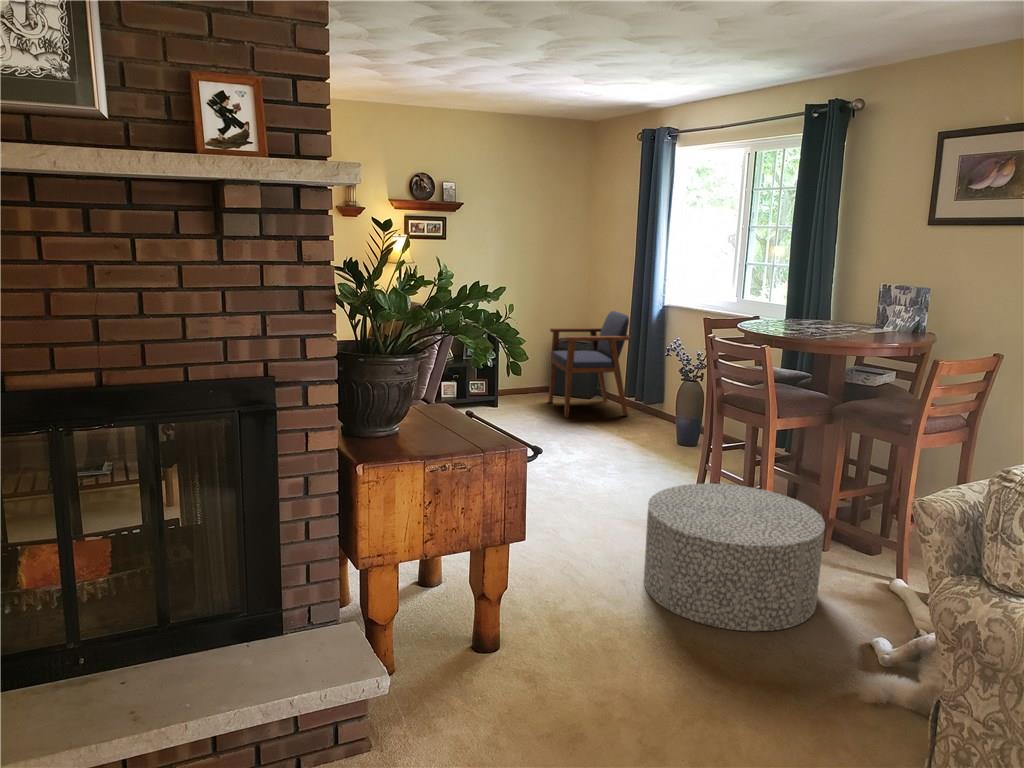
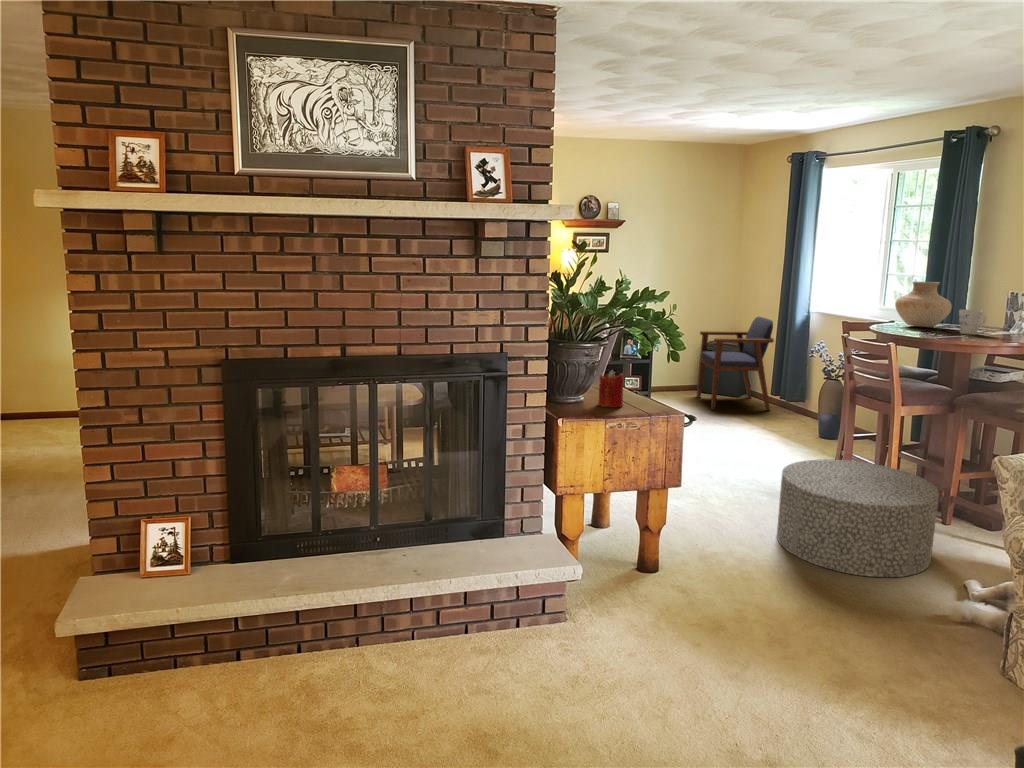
vase: none [762,273,822,324] -> present [895,282,952,327]
mug: none [832,305,860,333] -> present [959,310,986,334]
candle: none [416,391,449,442] -> present [598,370,624,408]

